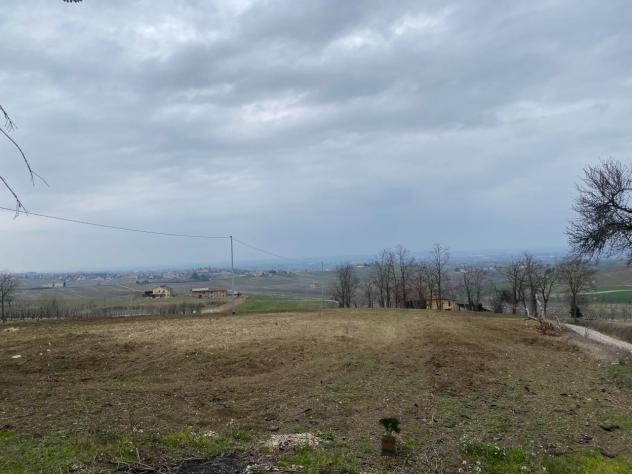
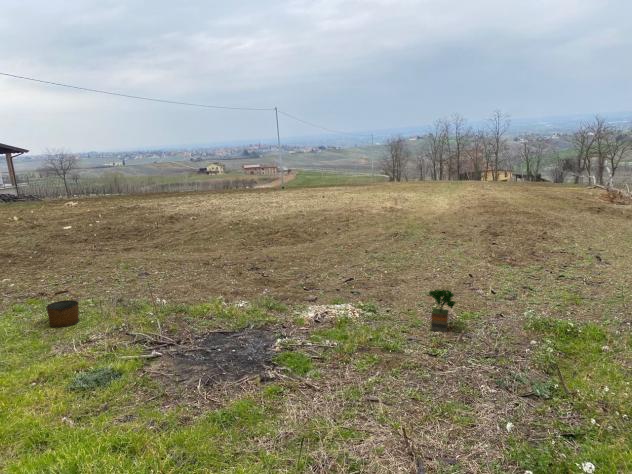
bucket: none [31,421,61,458] -> present [46,290,79,328]

